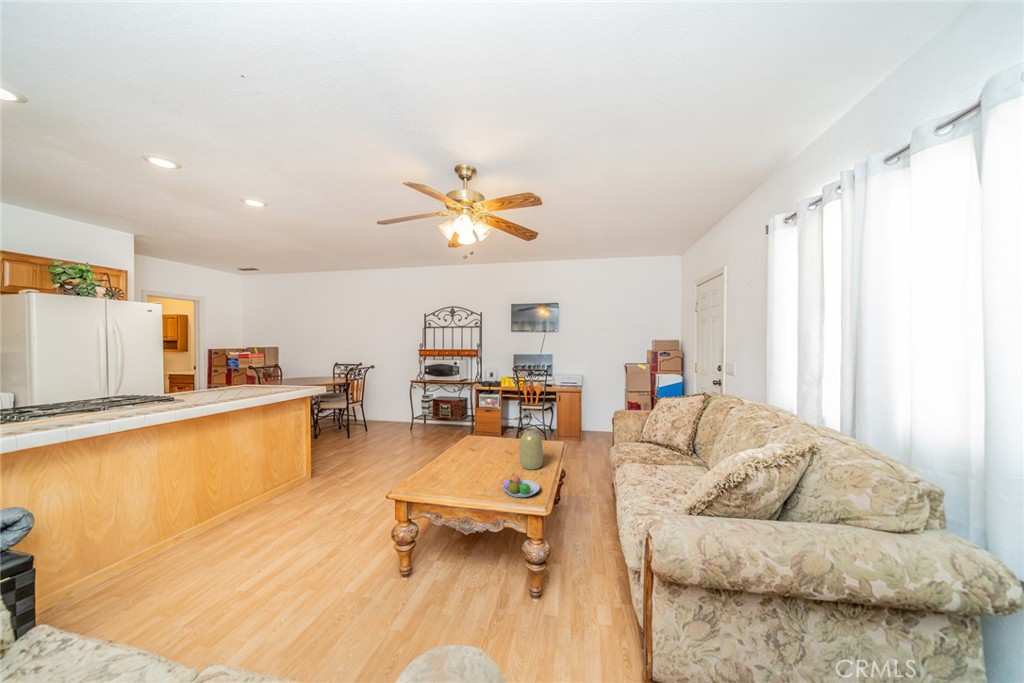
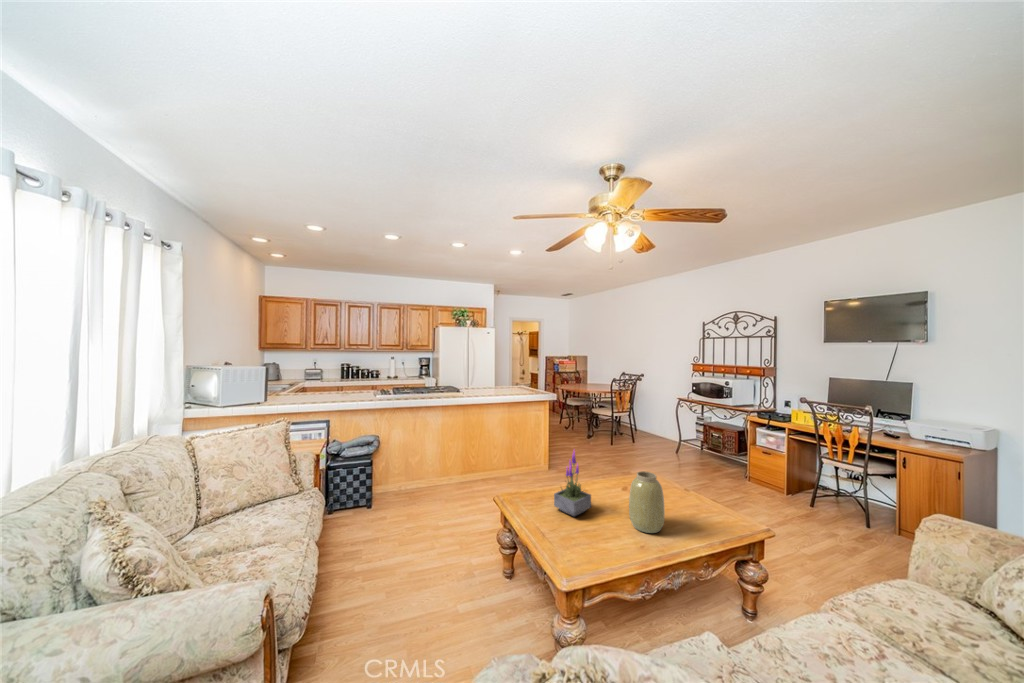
potted plant: none [472,426,496,481] -> present [554,451,591,516]
fruit bowl: present [503,474,540,497] -> none [554,518,603,554]

